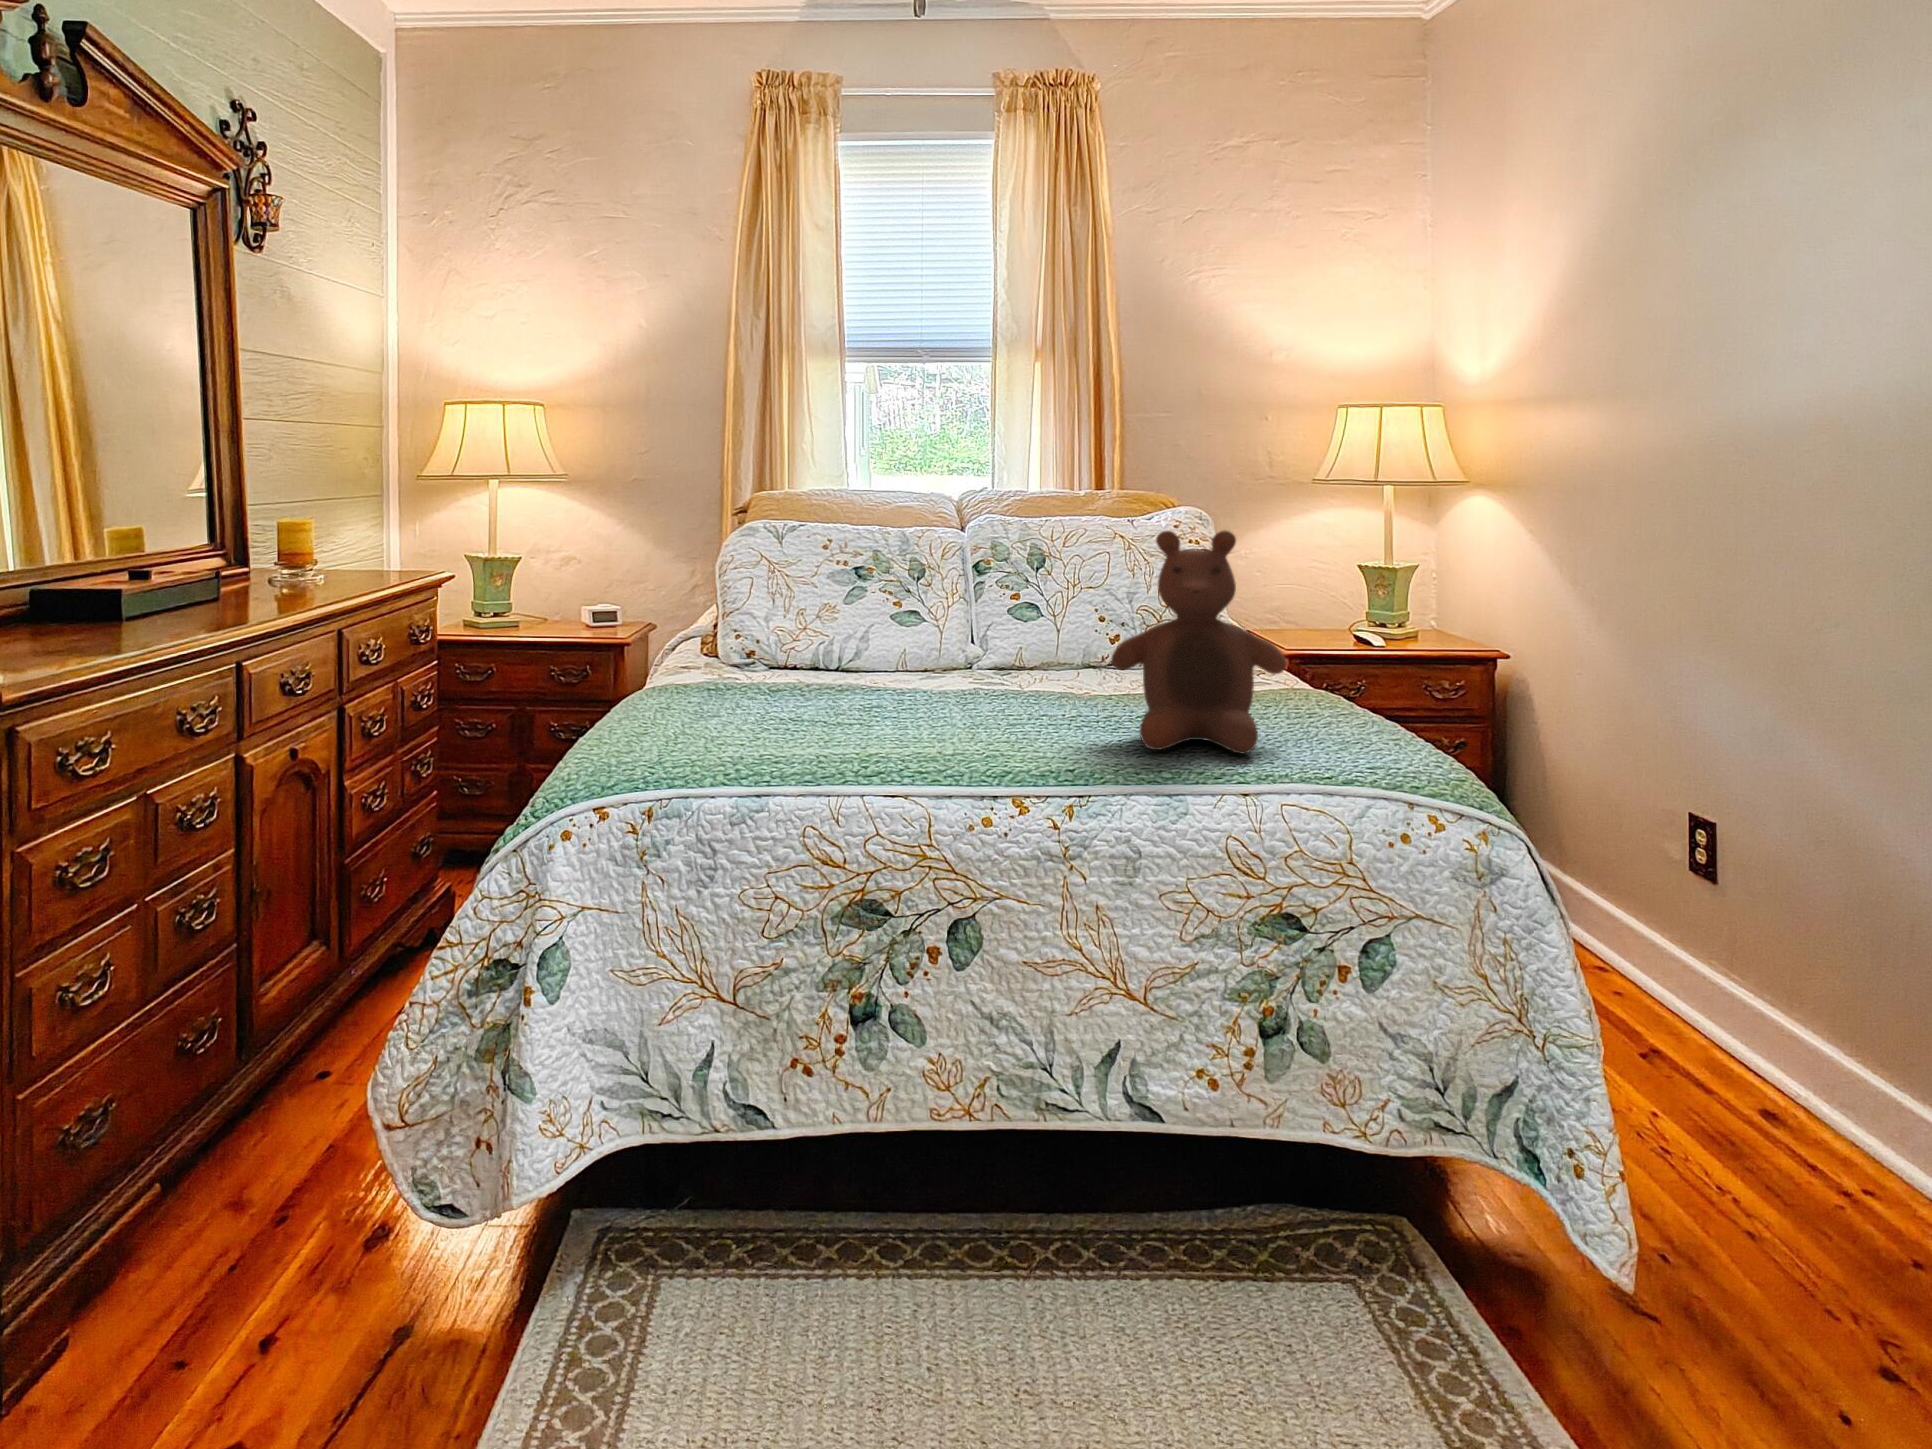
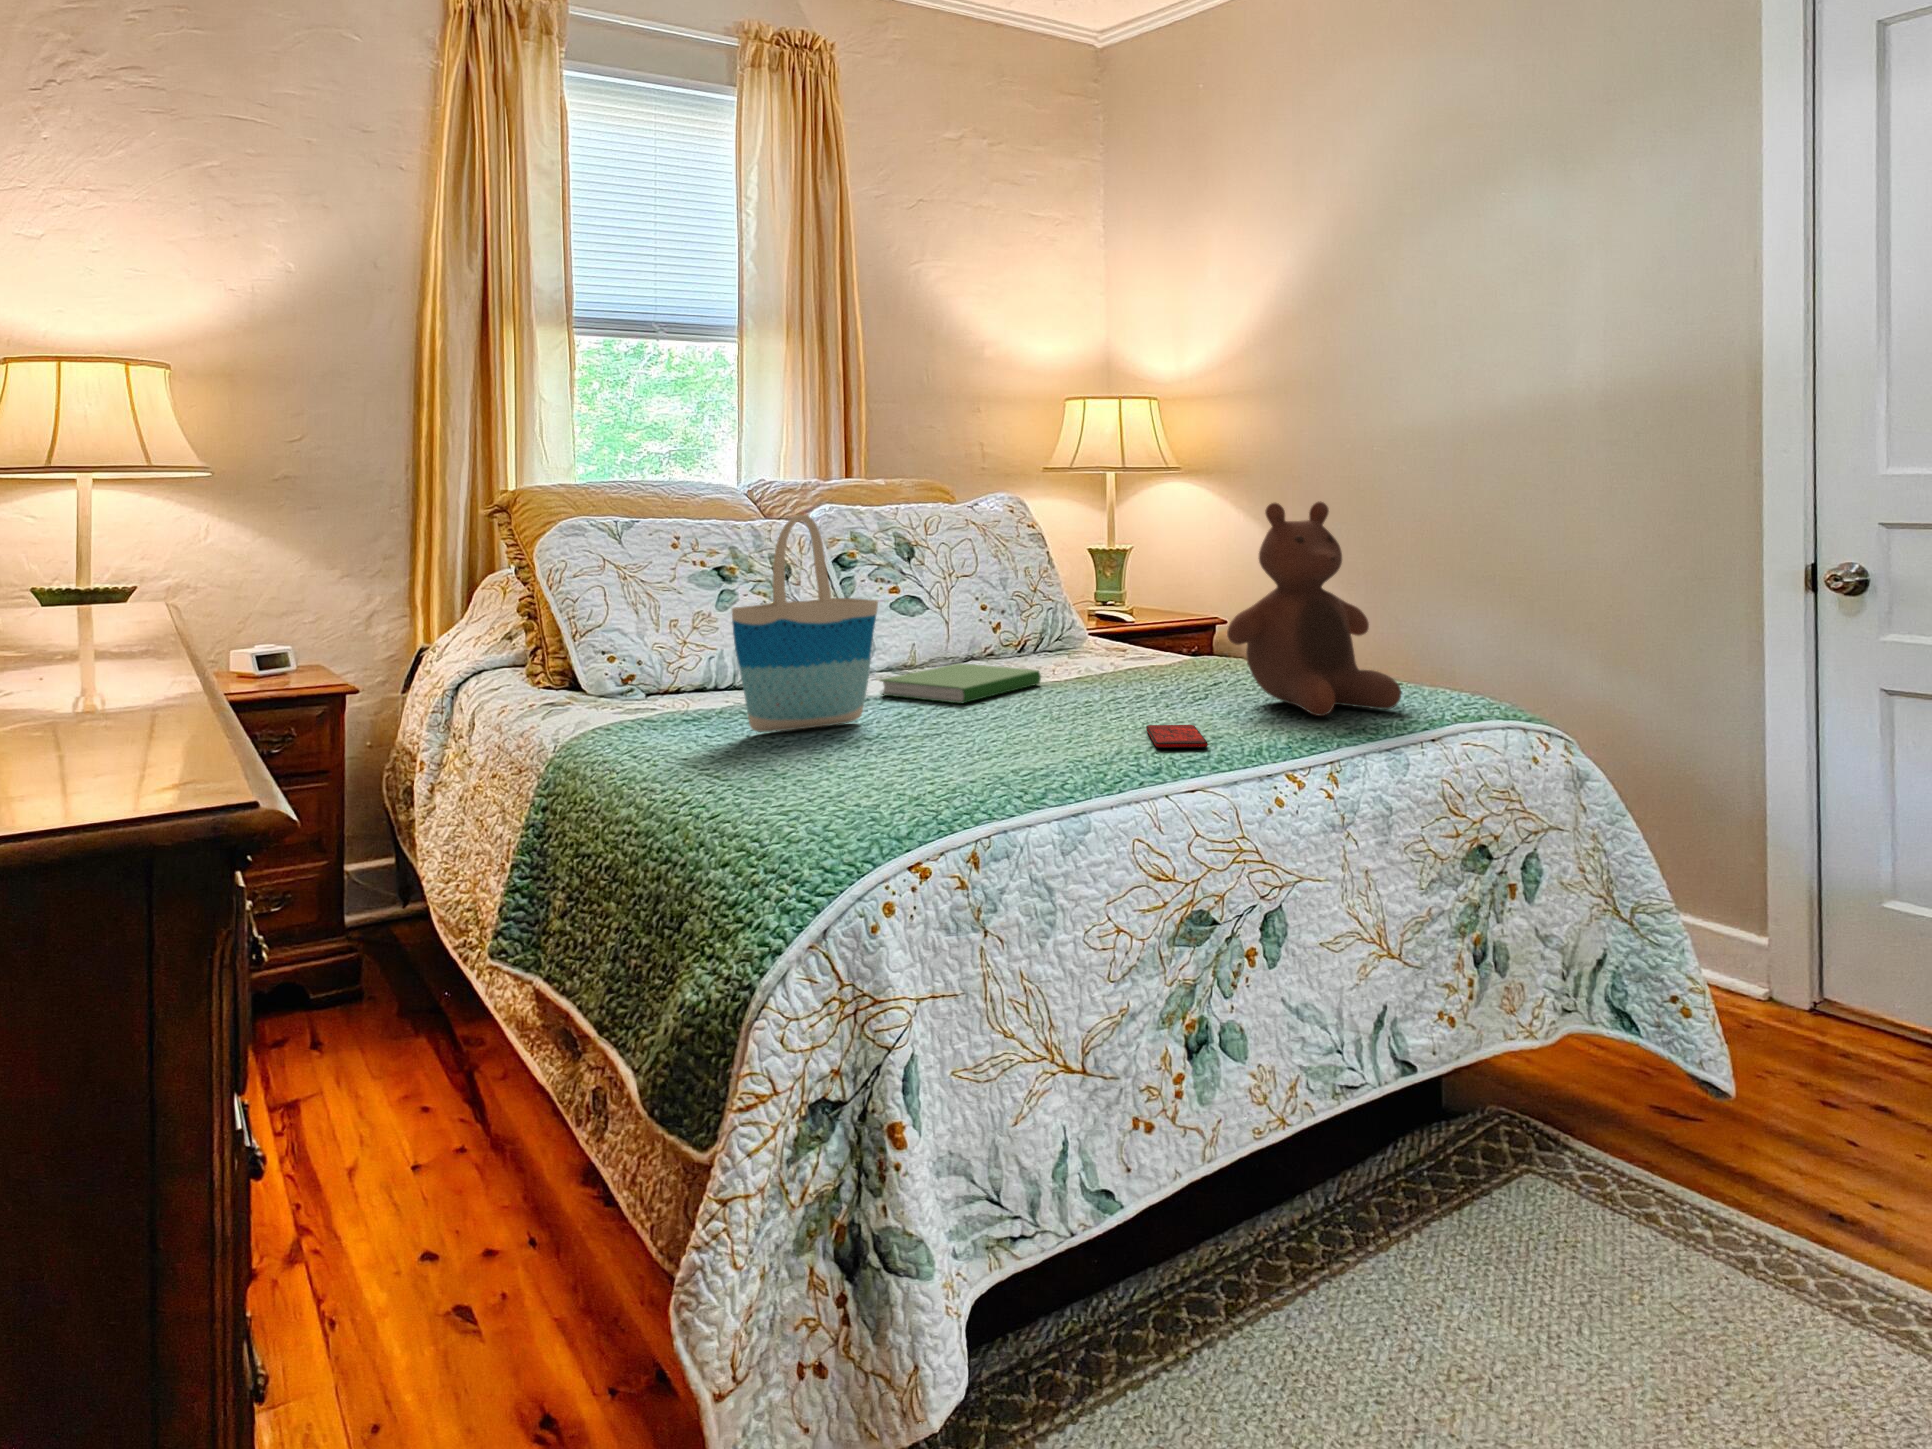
tote bag: none [711,529,836,702] -> present [732,515,878,732]
hardcover book: none [901,664,1045,699] -> present [881,663,1041,703]
smartphone: none [931,736,1016,760] -> present [1146,725,1207,748]

